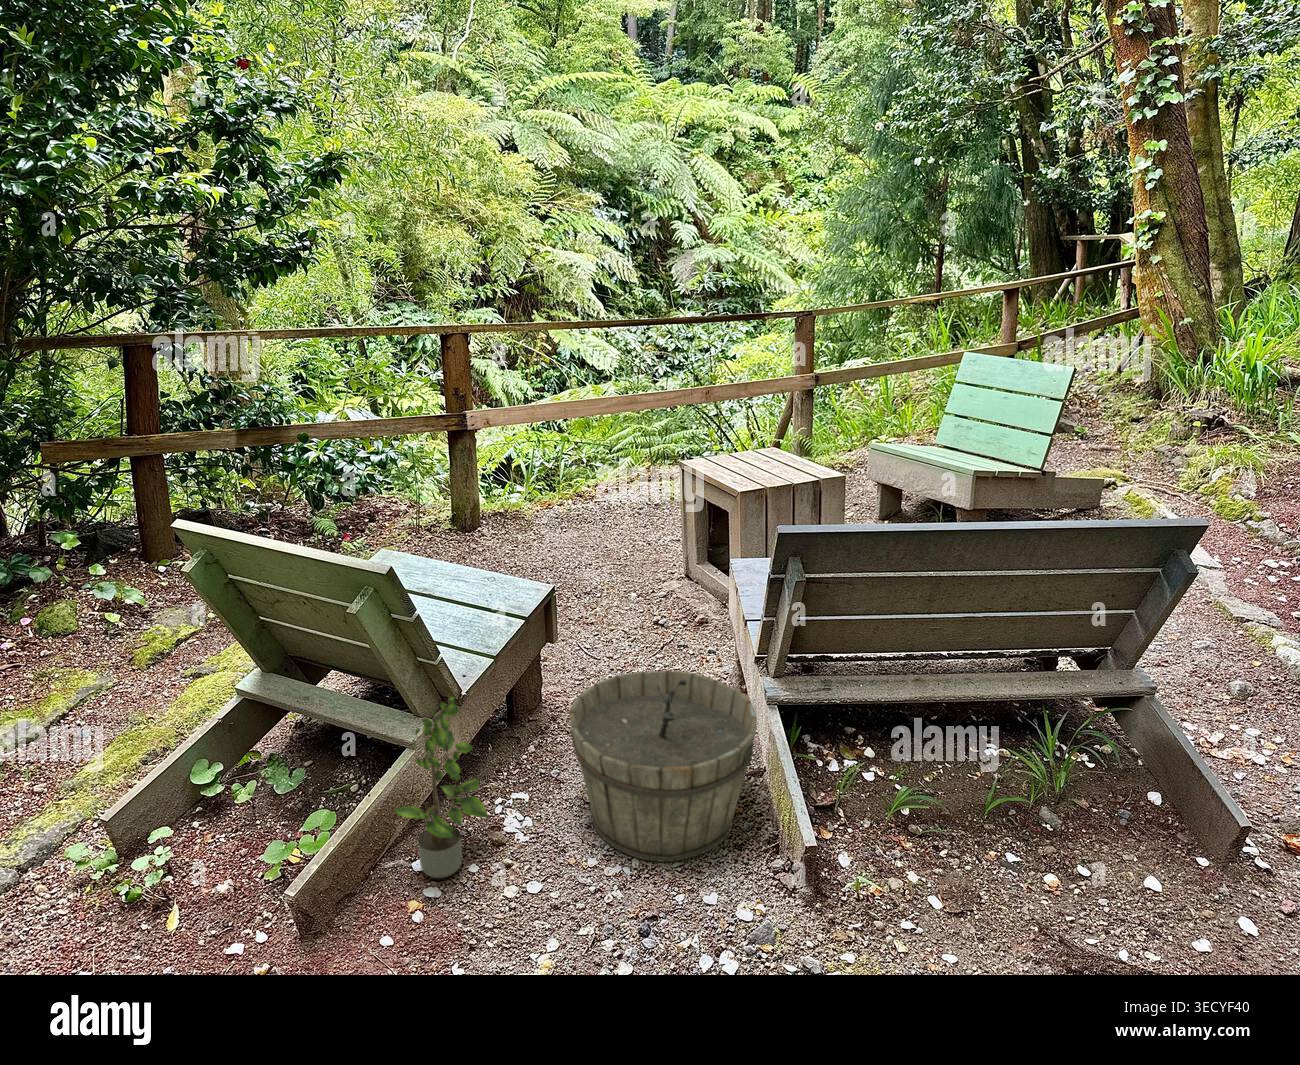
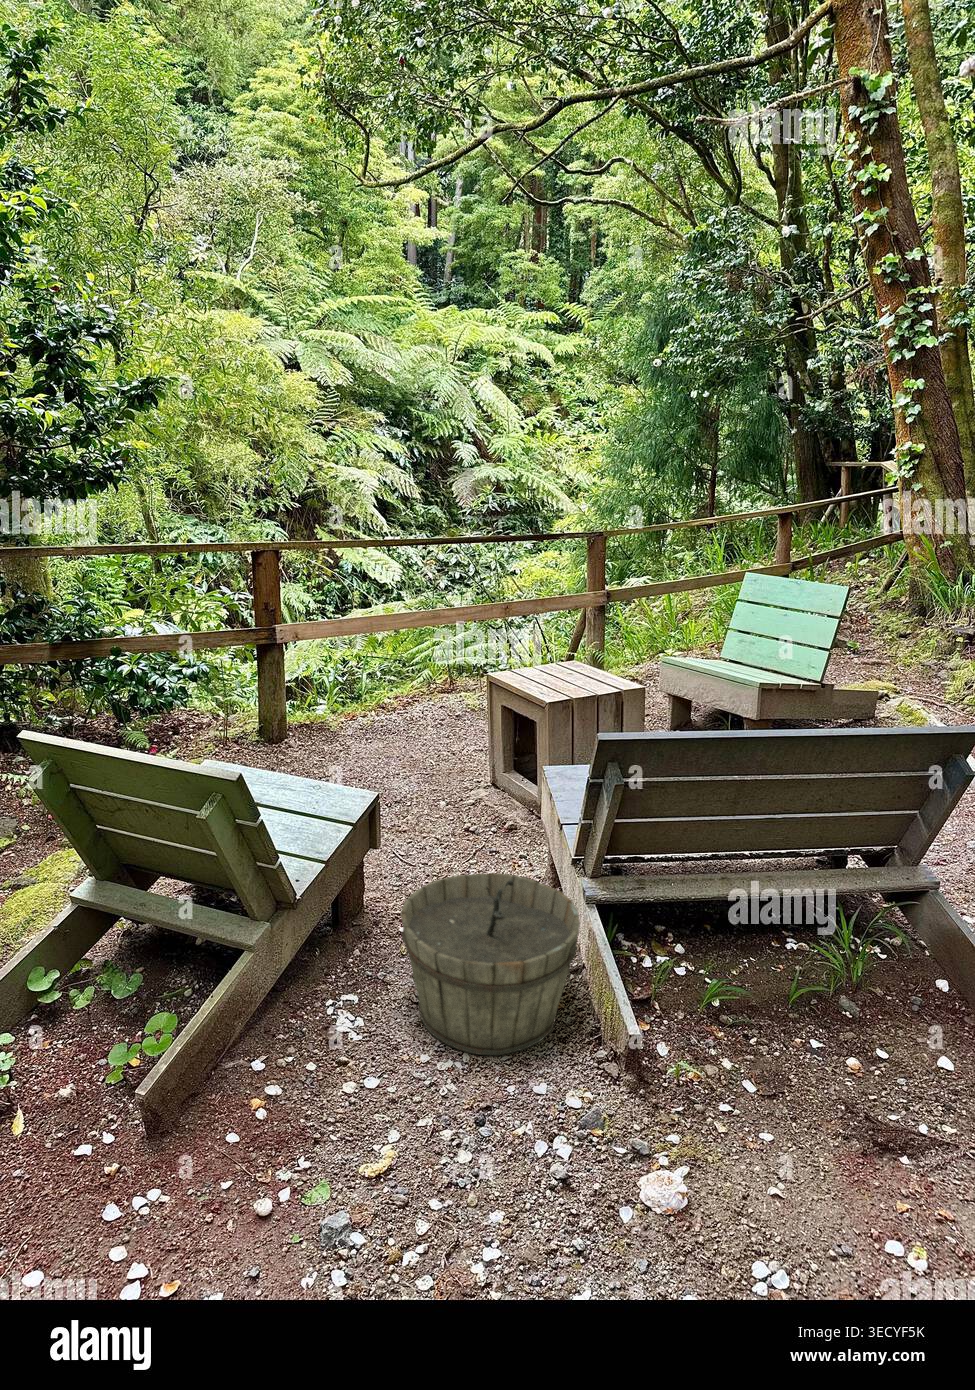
potted plant: present [395,697,489,878] -> none [238,895,328,1076]

